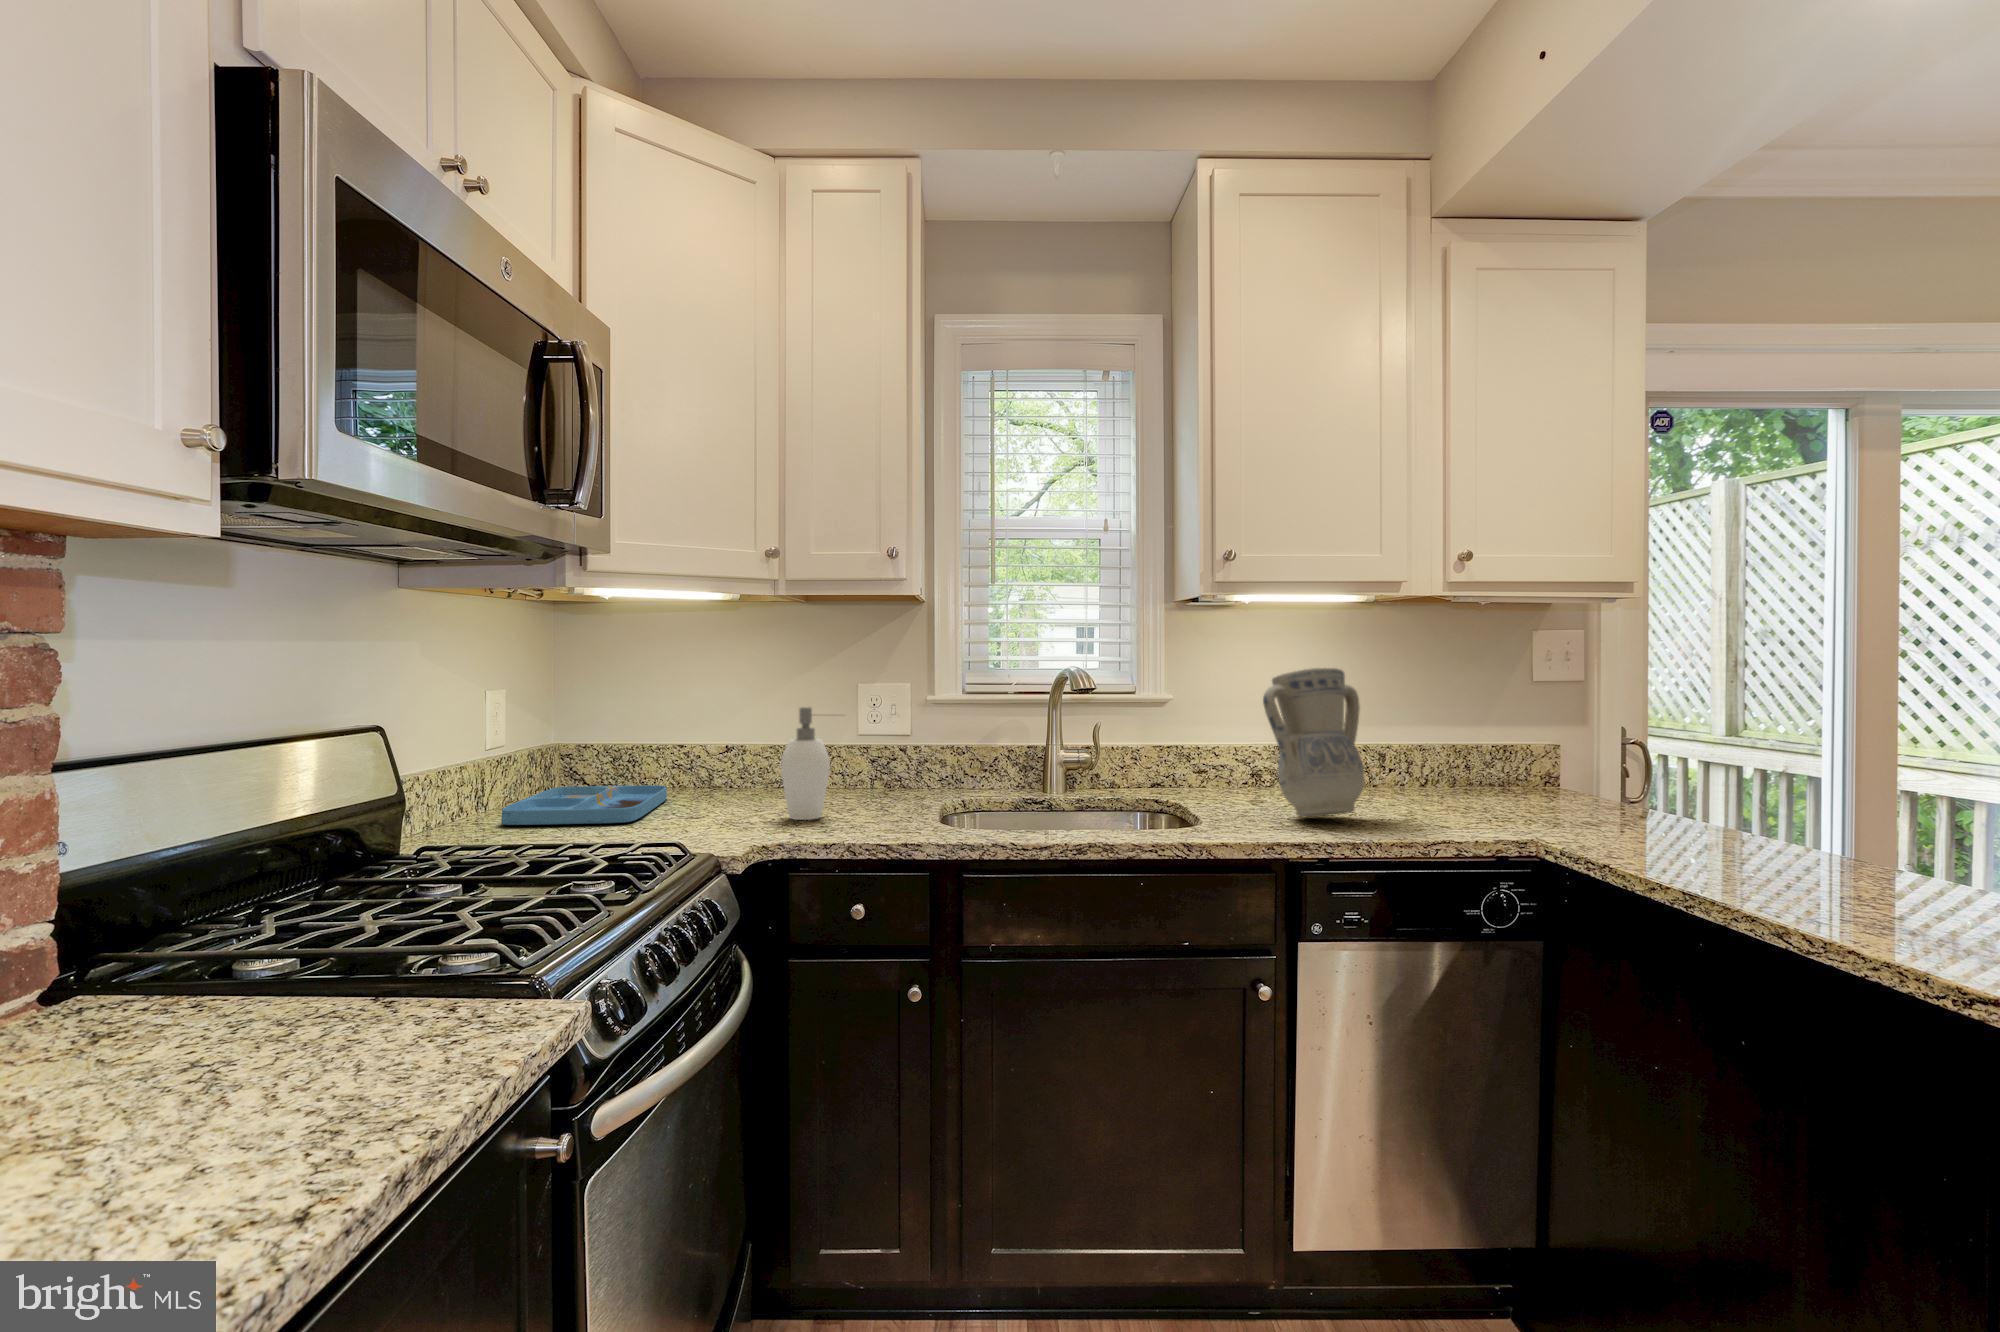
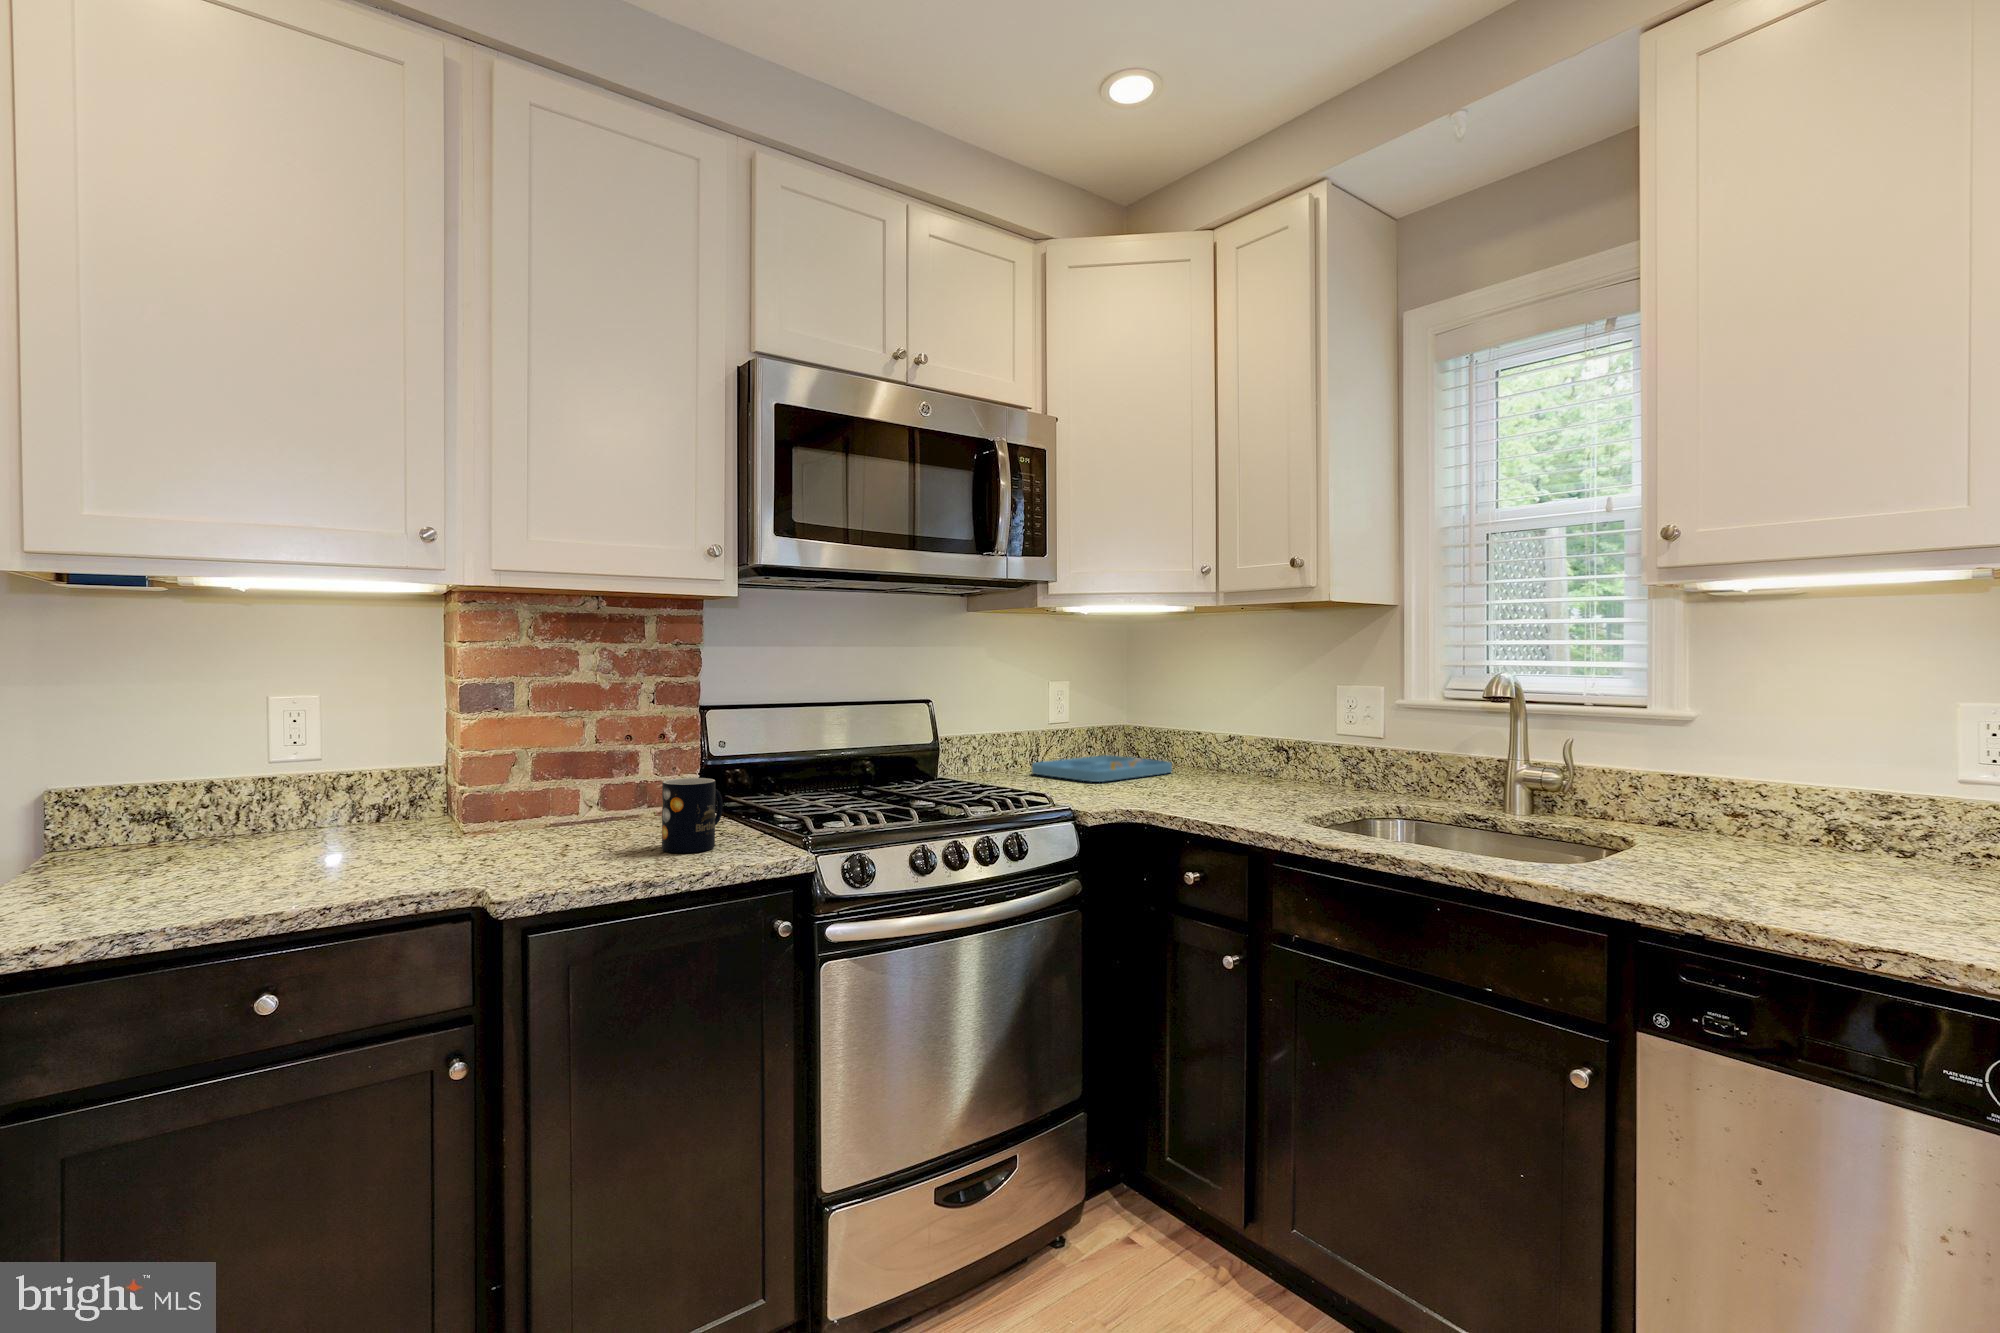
vase: present [1263,668,1365,817] -> none [1670,677,1877,889]
soap dispenser: present [781,707,830,820] -> none [1192,702,1241,799]
mug: none [216,916,348,1094] -> present [662,778,722,853]

